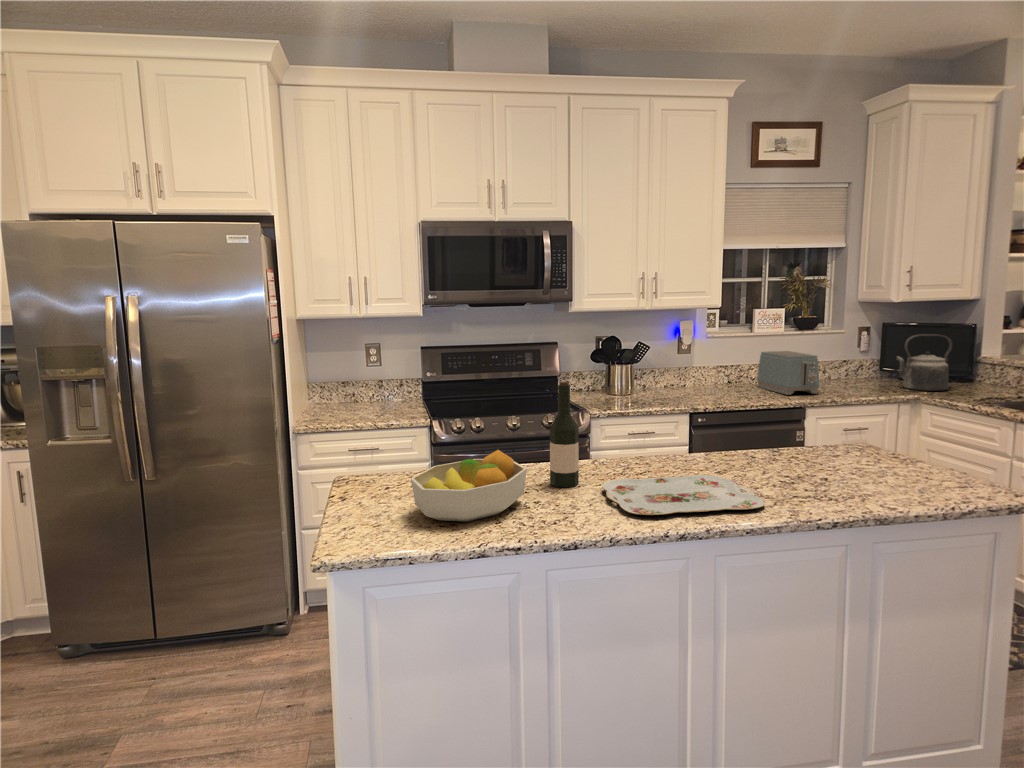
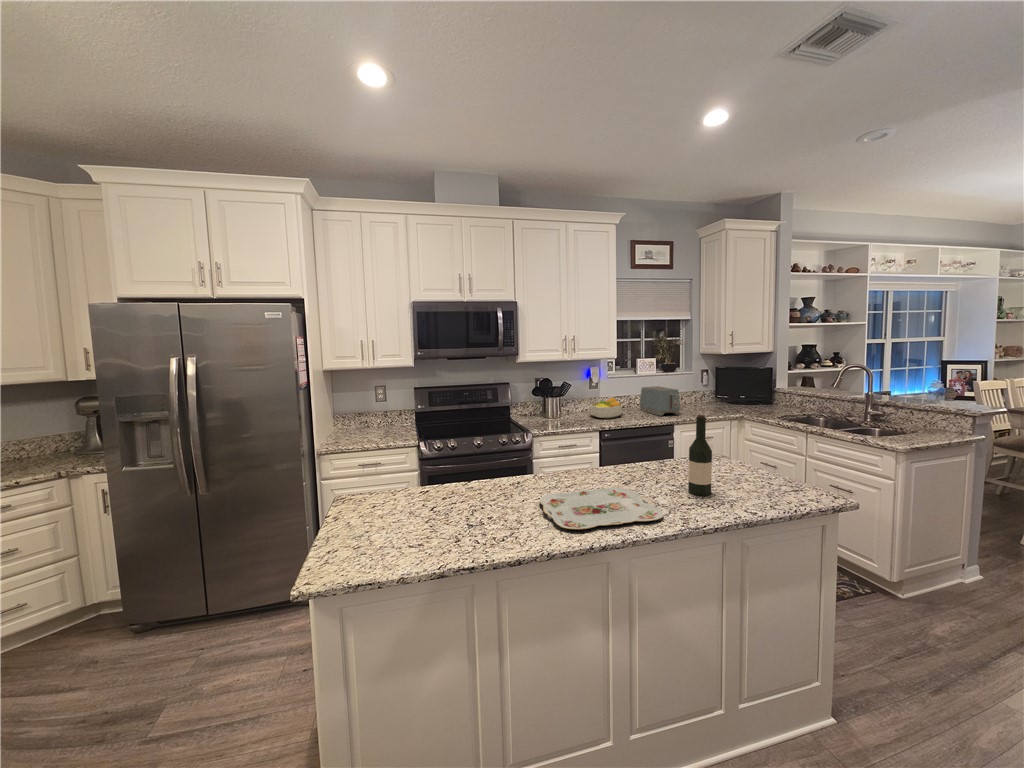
kettle: present [896,334,952,391] -> none [727,374,762,411]
wine bottle: present [550,382,579,488] -> present [688,415,712,496]
fruit bowl: present [411,450,527,521] -> present [590,398,623,418]

